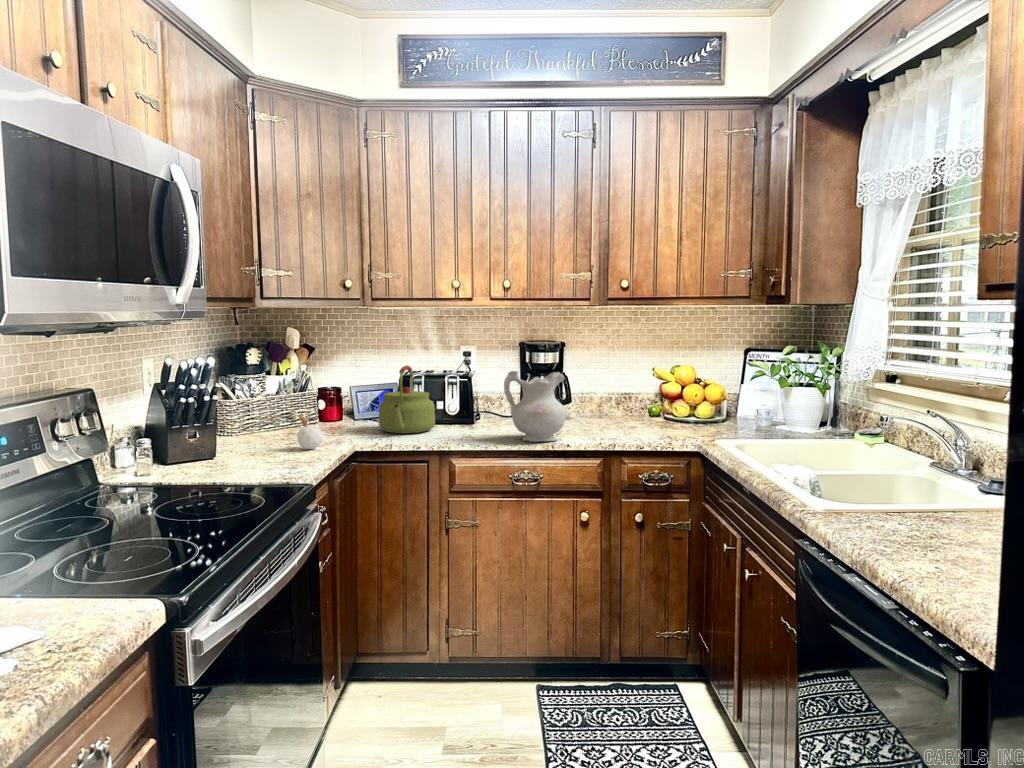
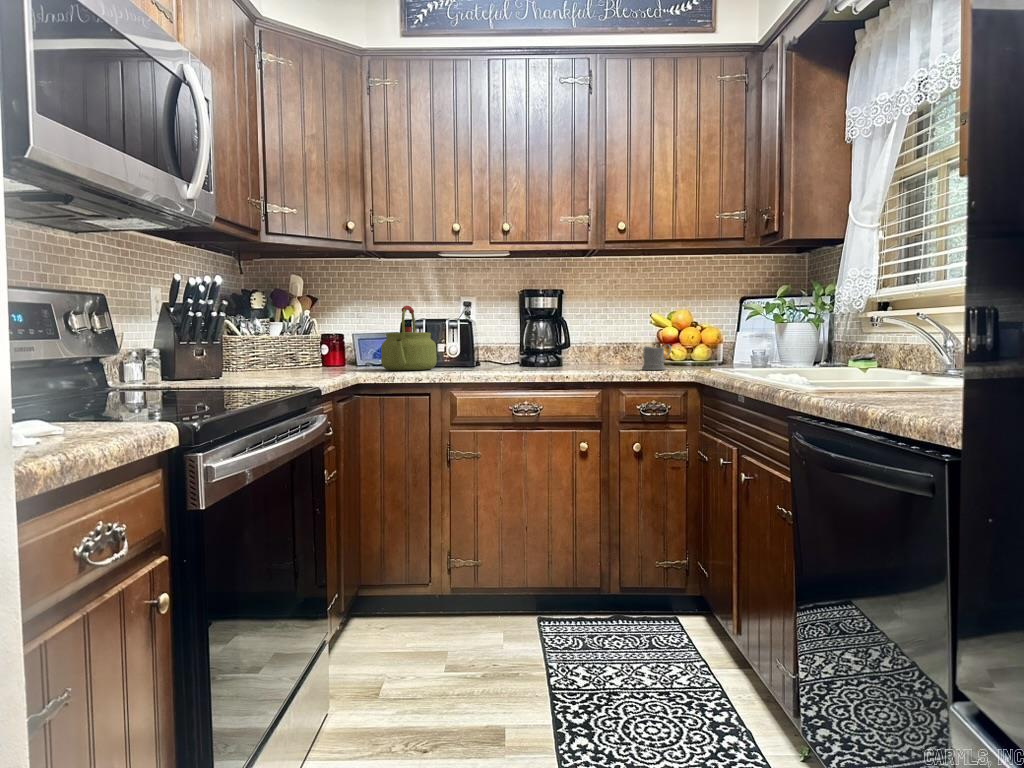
ceramic pitcher: present [504,371,566,442] -> none [504,303,565,372]
candle: present [297,408,323,450] -> none [301,335,327,376]
mug: none [644,412,674,438] -> present [642,345,671,370]

